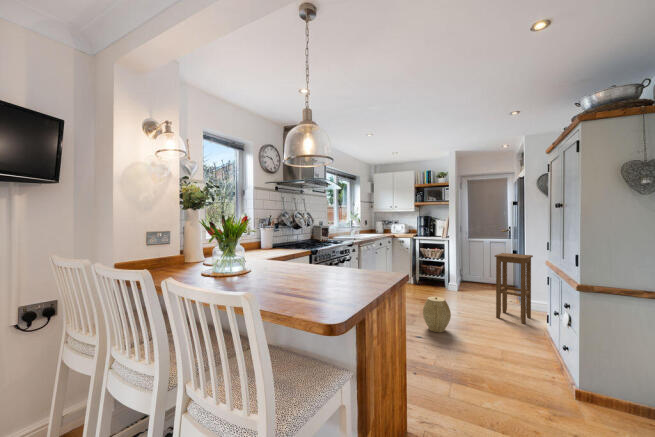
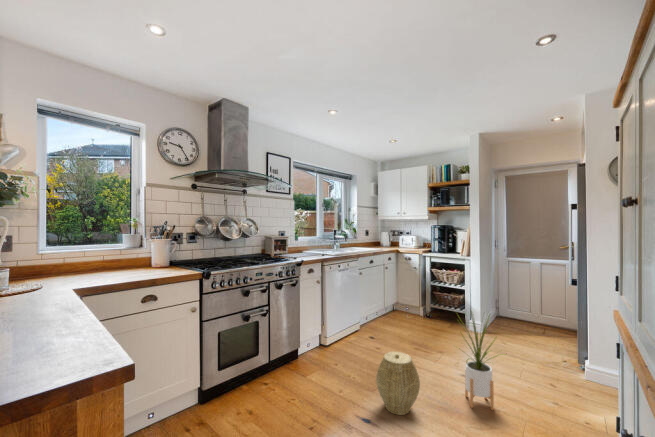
stool: present [495,253,533,324] -> none [513,285,585,415]
house plant: none [462,266,496,326] -> present [458,311,498,410]

